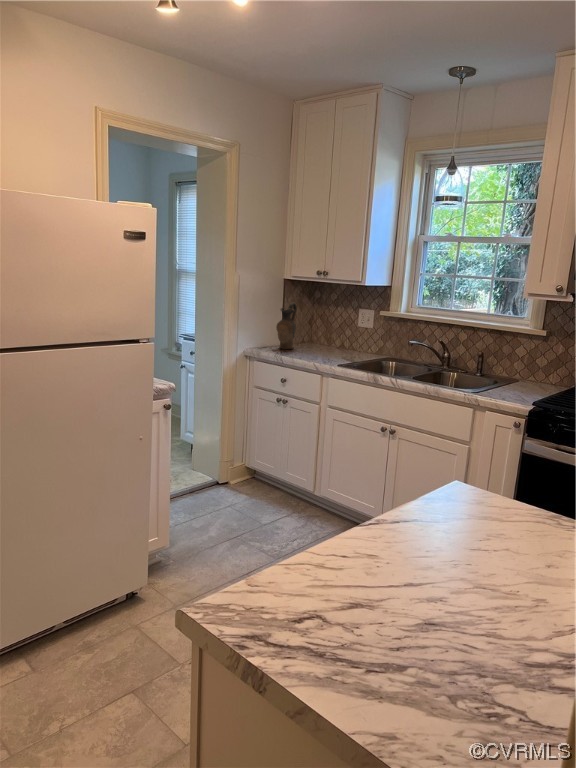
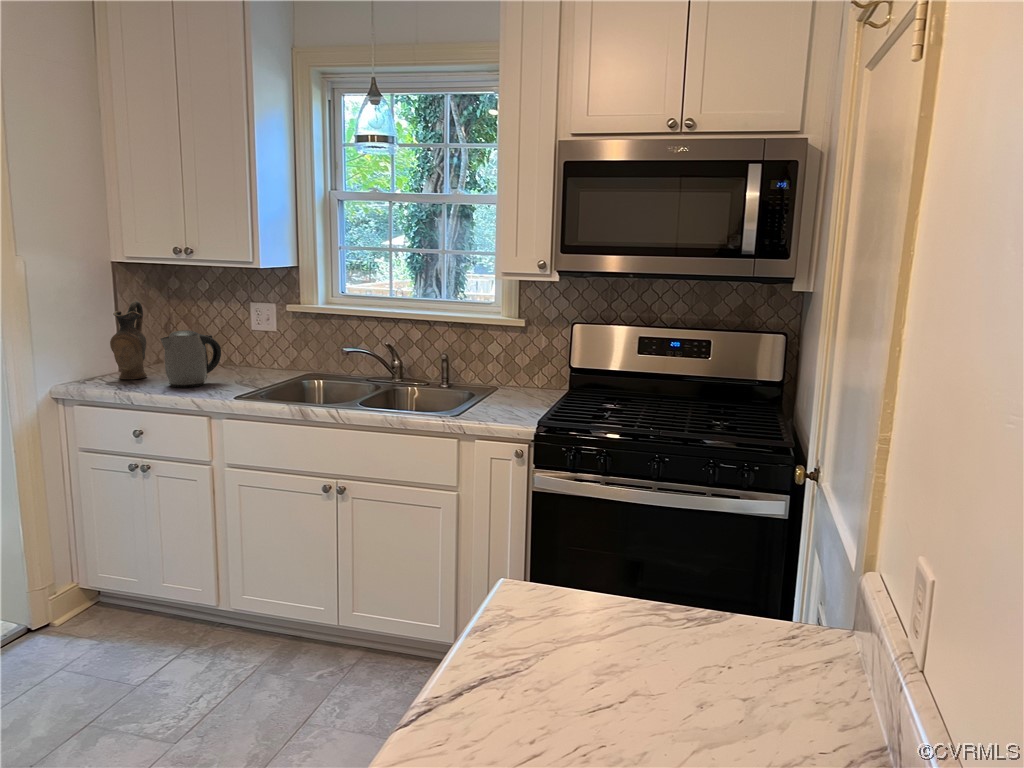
kettle: none [302,322,336,357] -> present [160,330,221,388]

